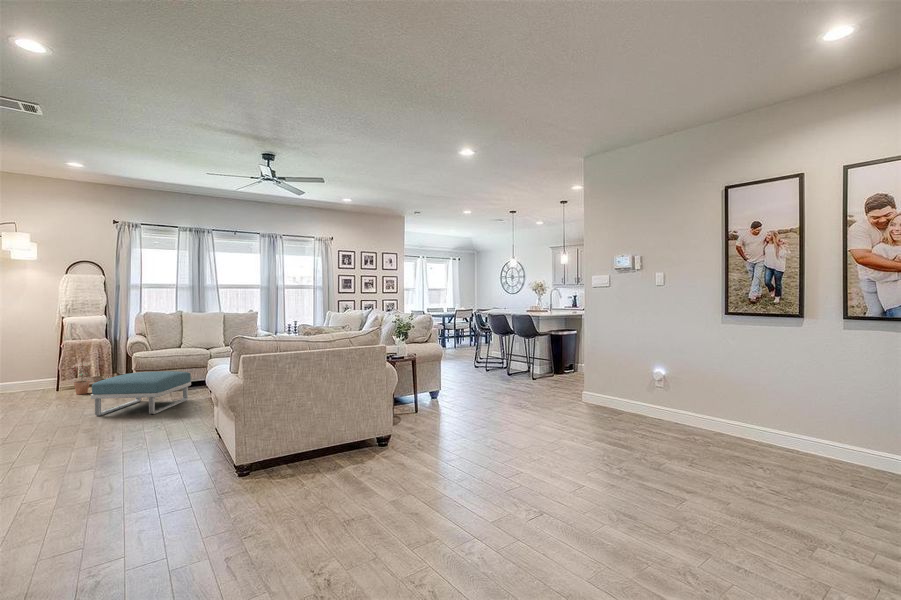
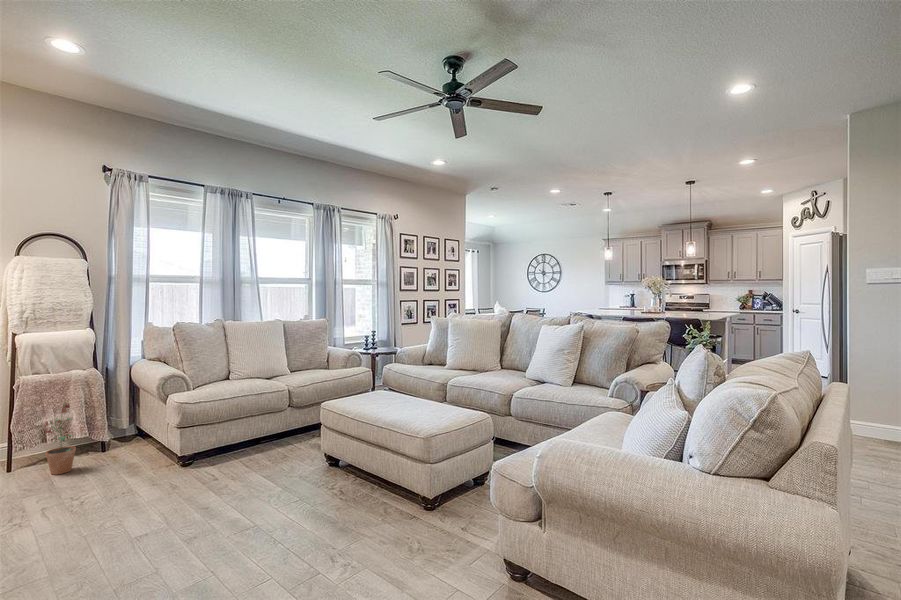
footstool: present [91,371,191,416] -> none [151,430,299,540]

